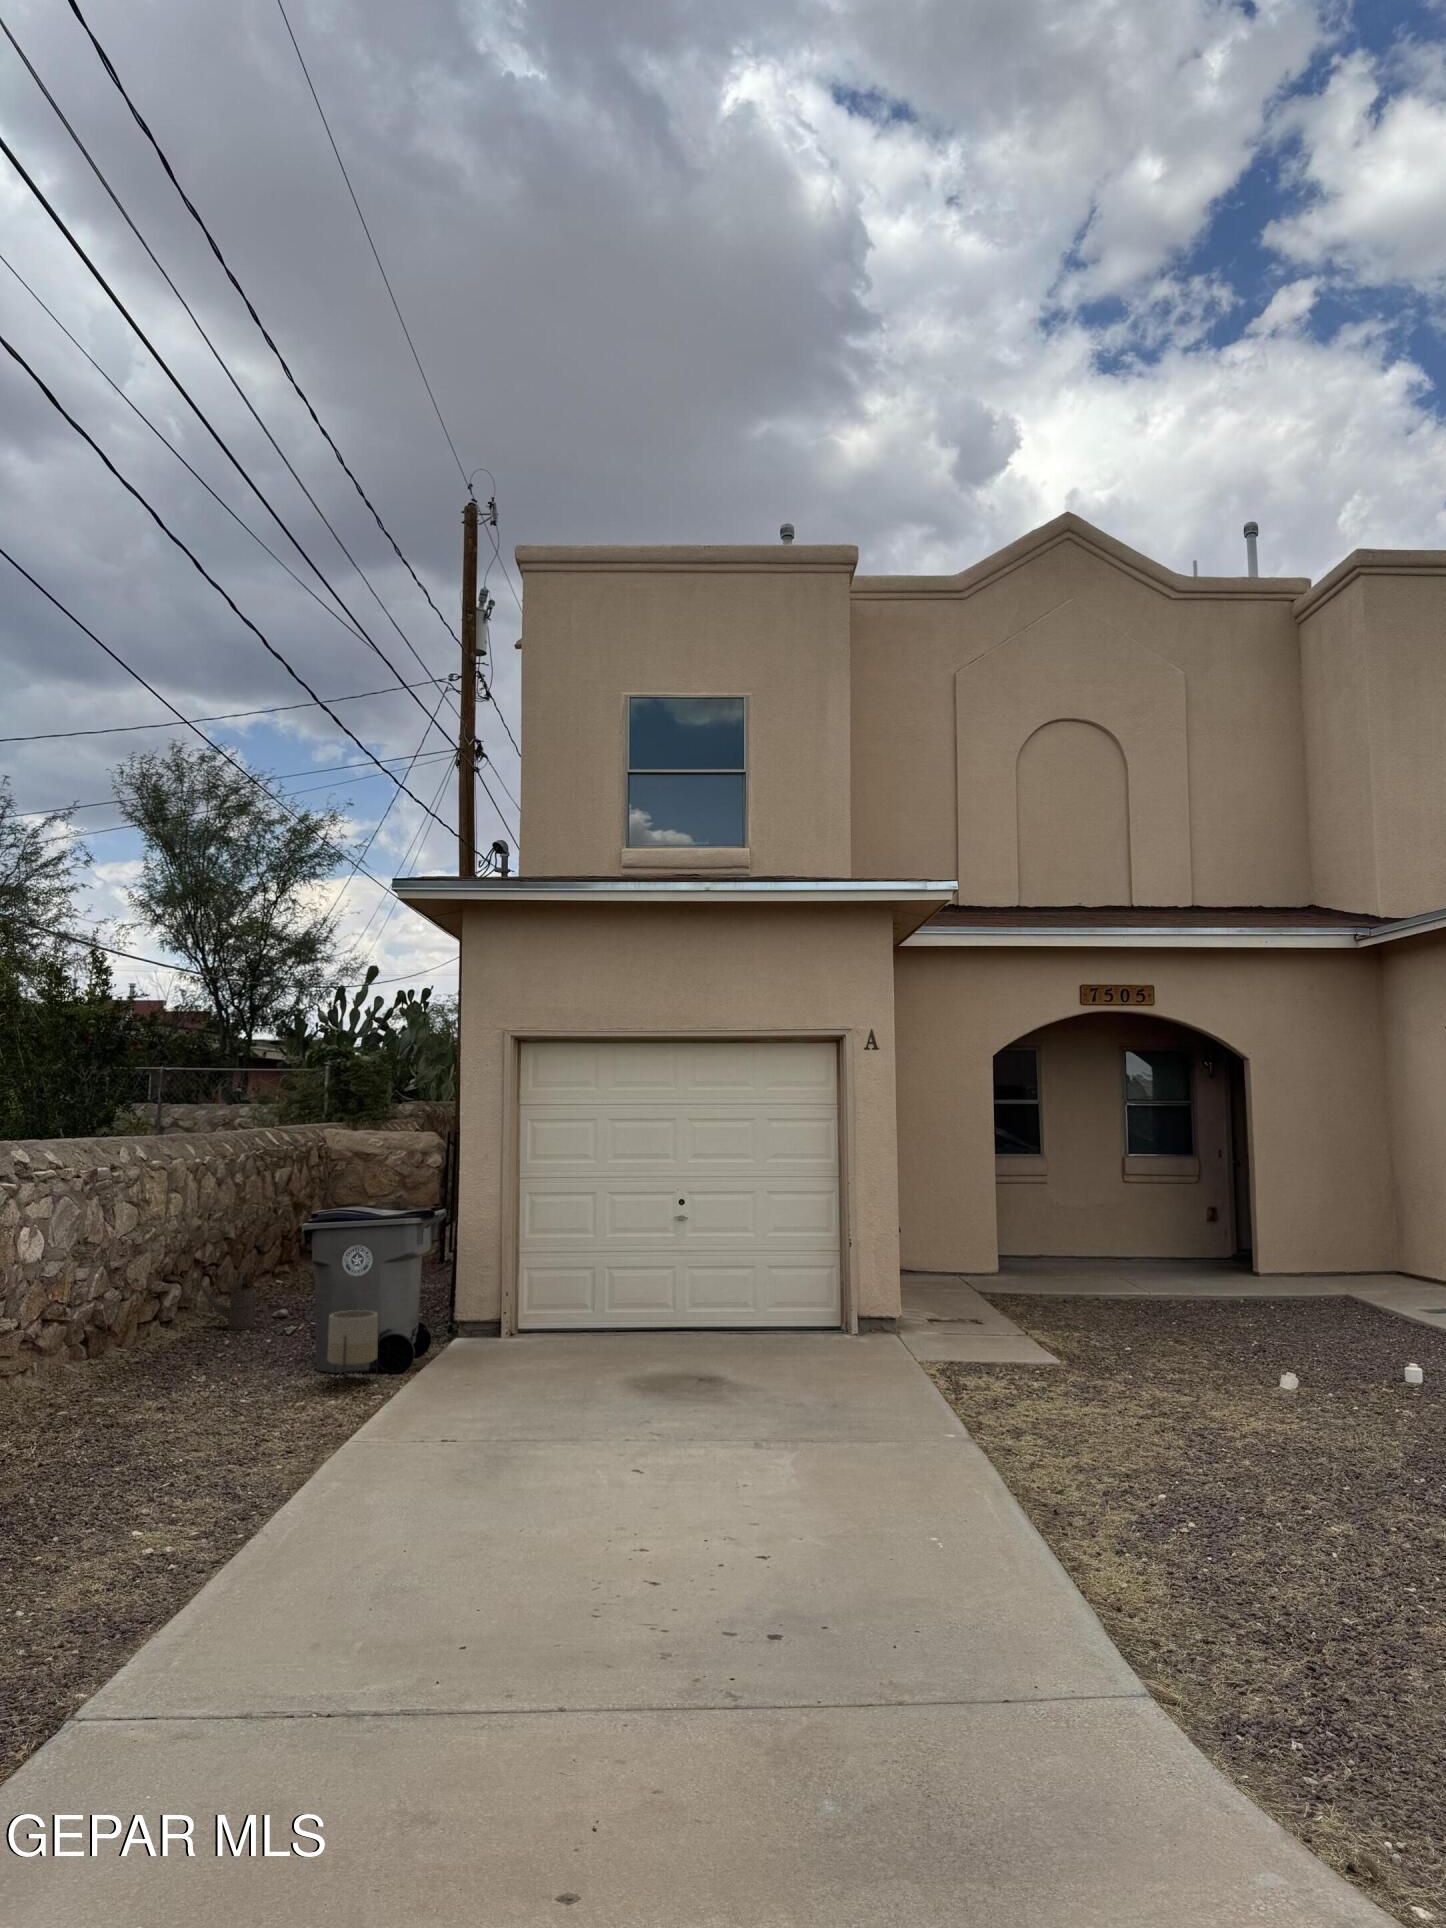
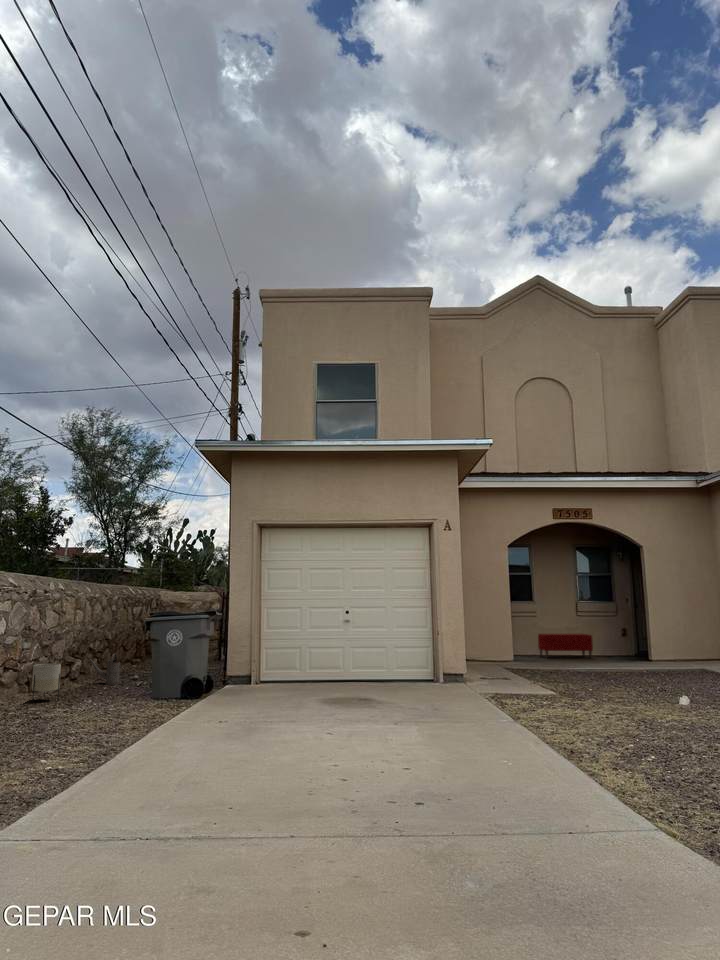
bench: none [1045,1215,1147,1264] -> present [538,634,593,658]
planter: present [328,1310,379,1384] -> present [32,664,61,702]

